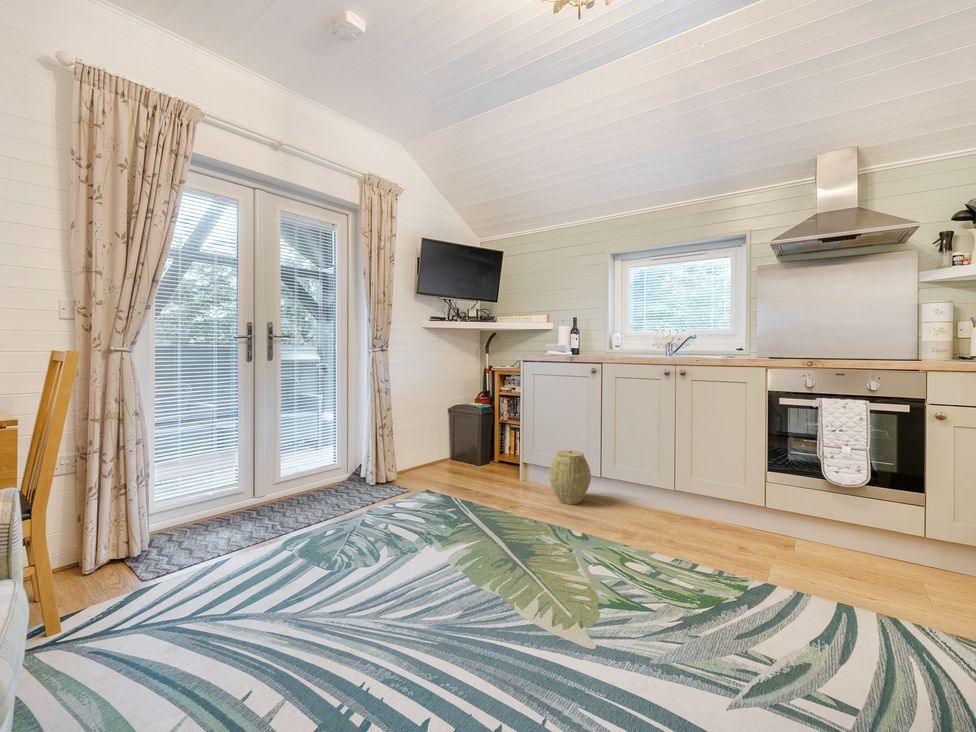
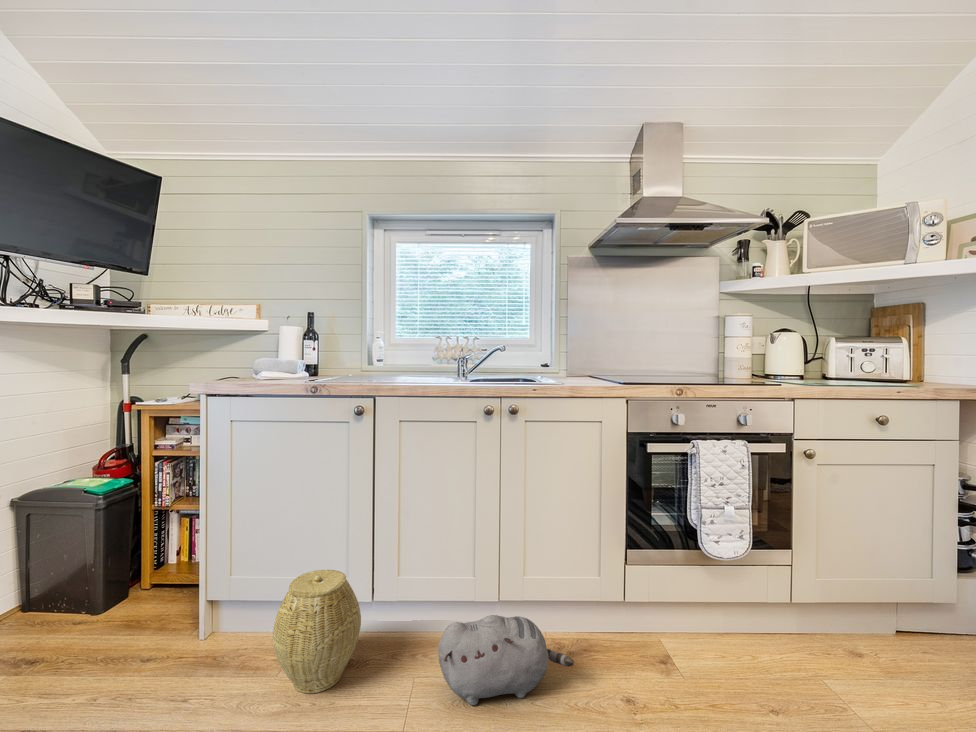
plush toy: none [626,482,706,529] -> present [438,615,574,705]

